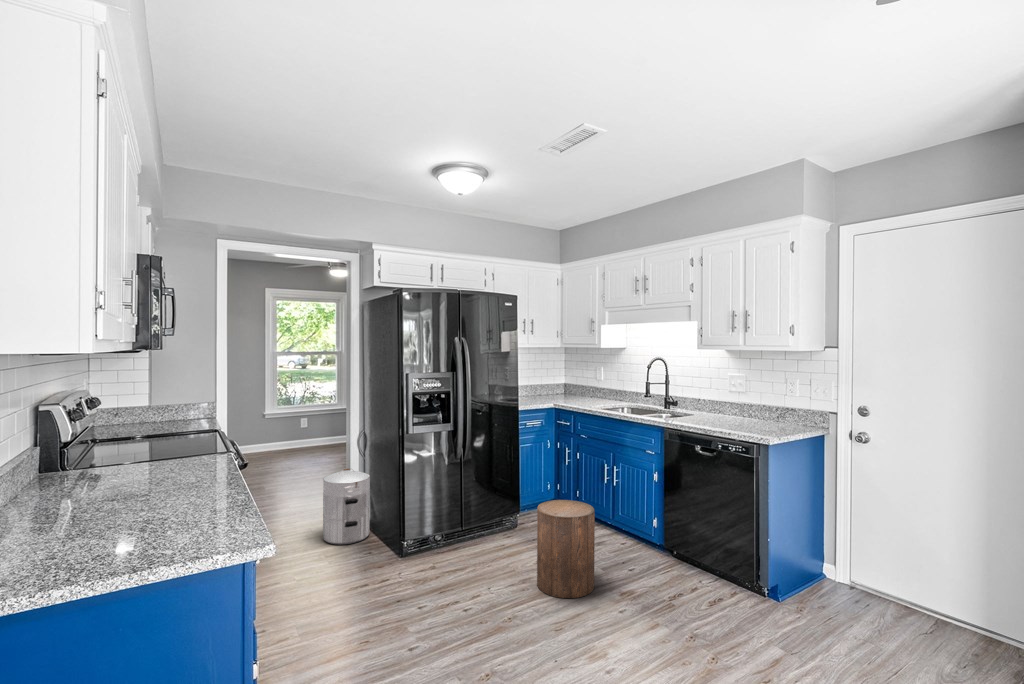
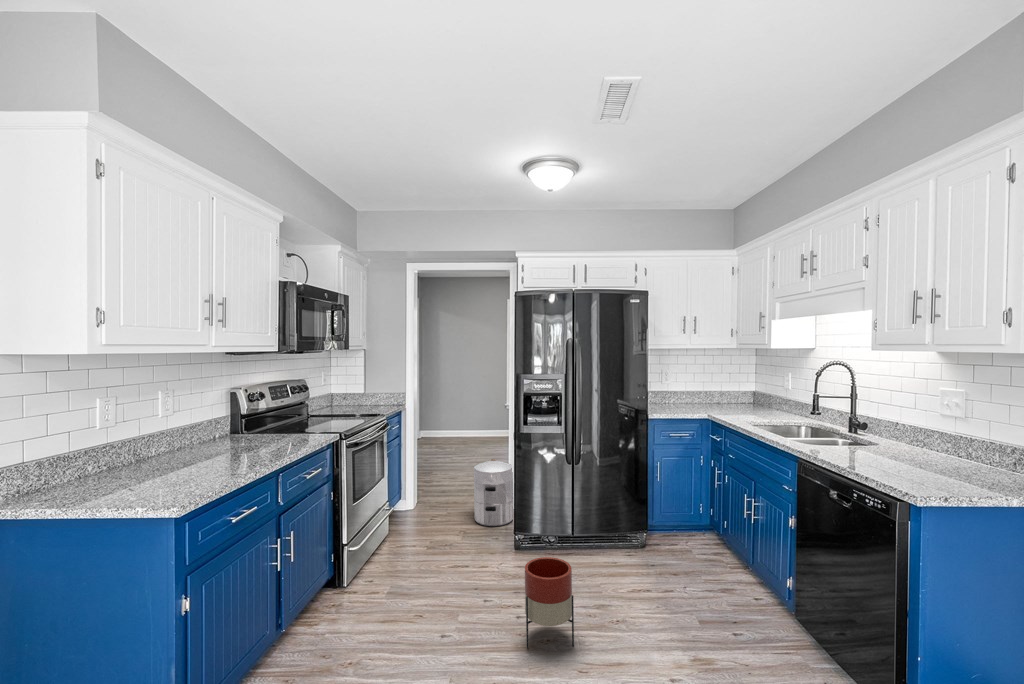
stool: present [537,500,595,598] -> none [606,525,674,645]
planter: none [487,541,534,629] -> present [525,557,574,648]

